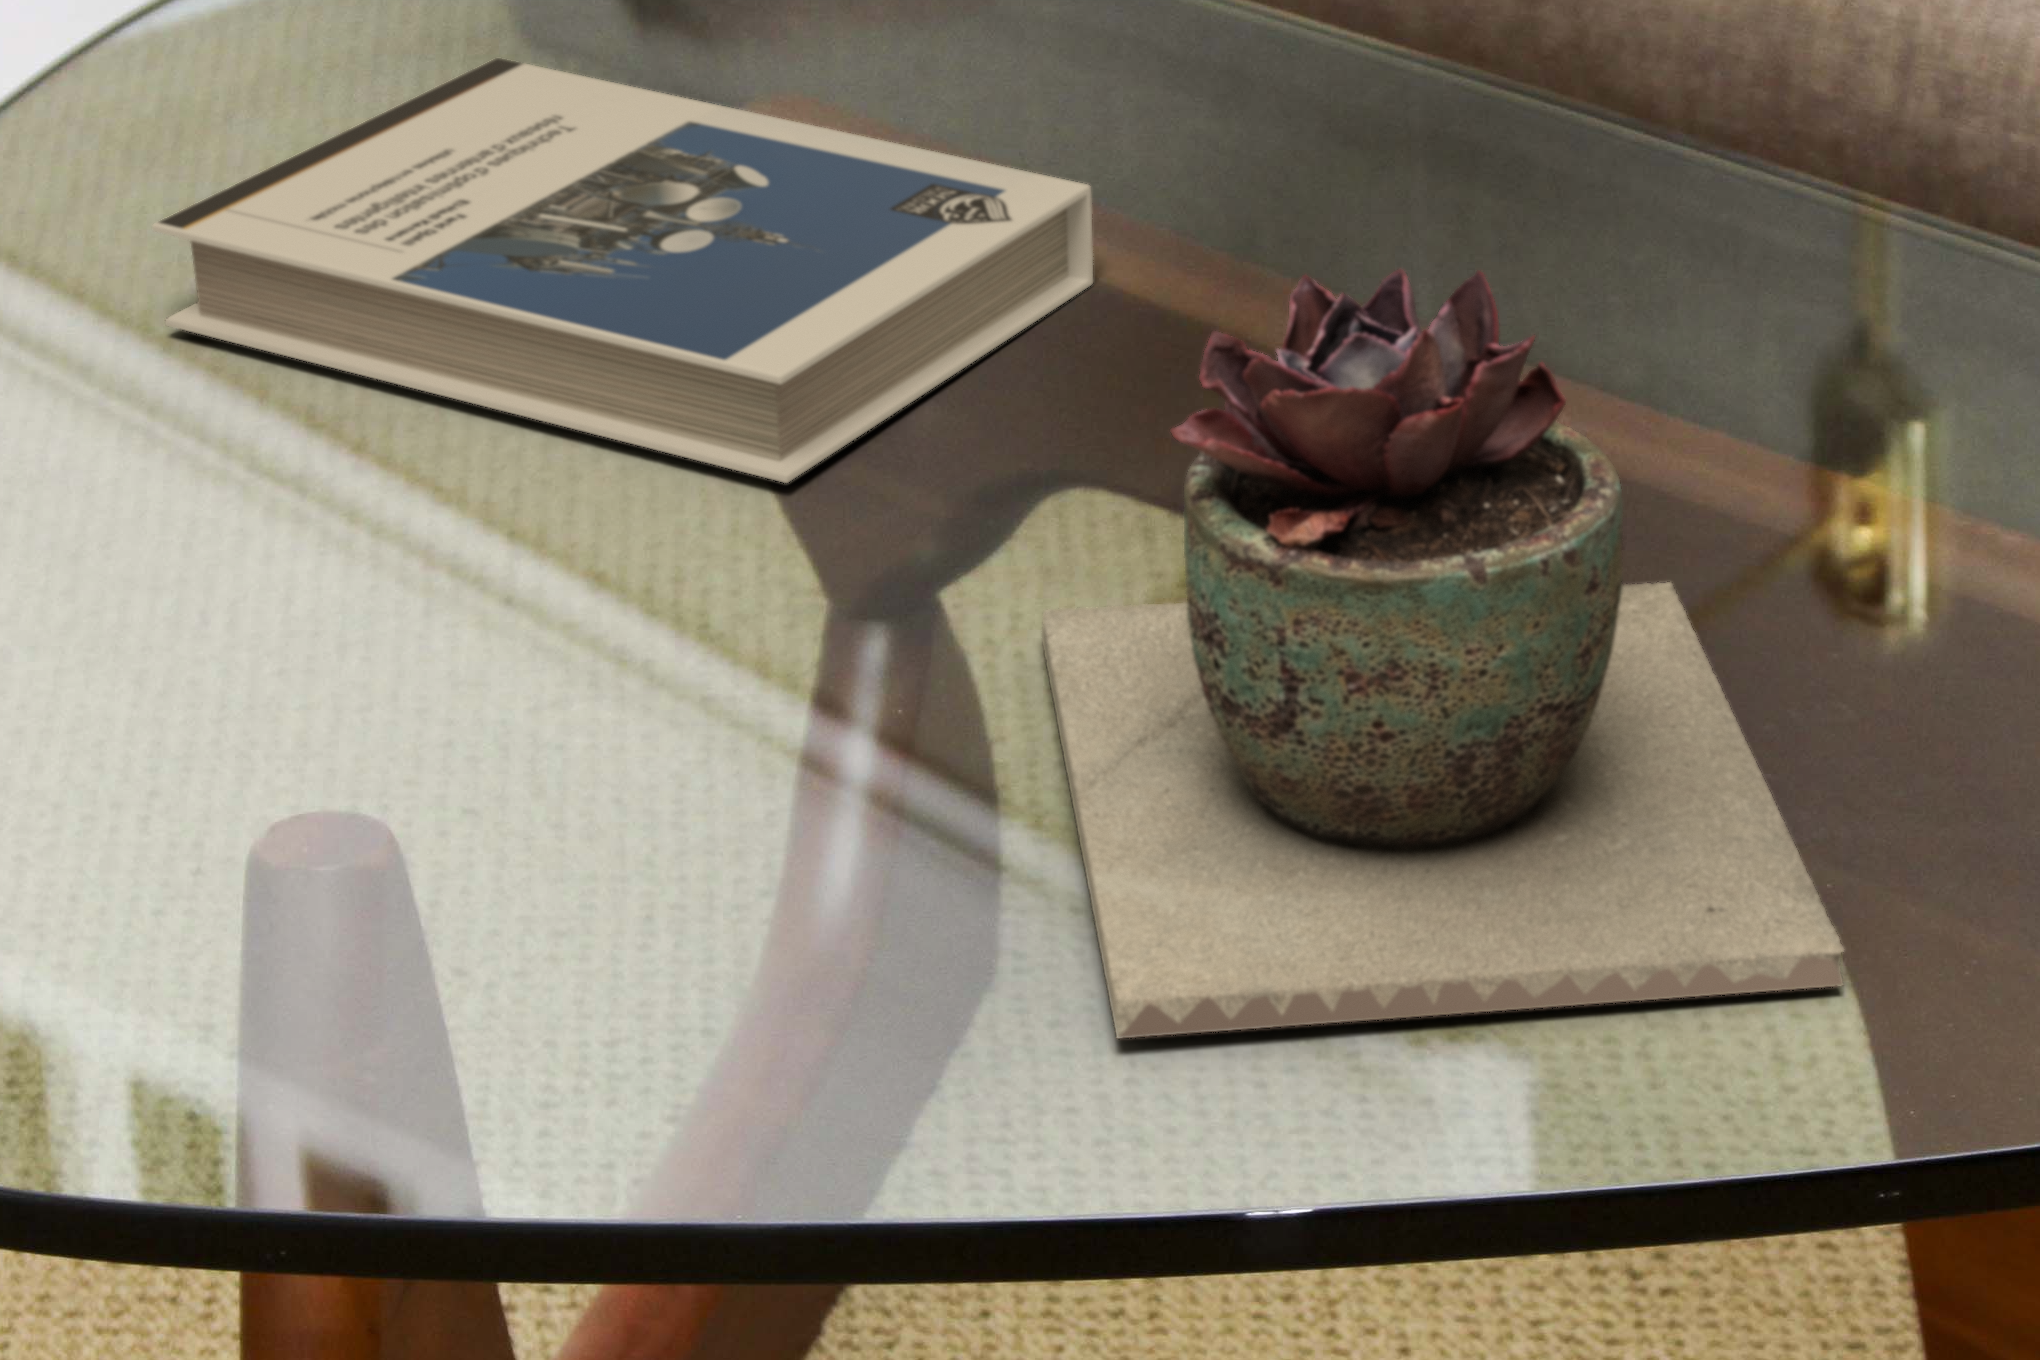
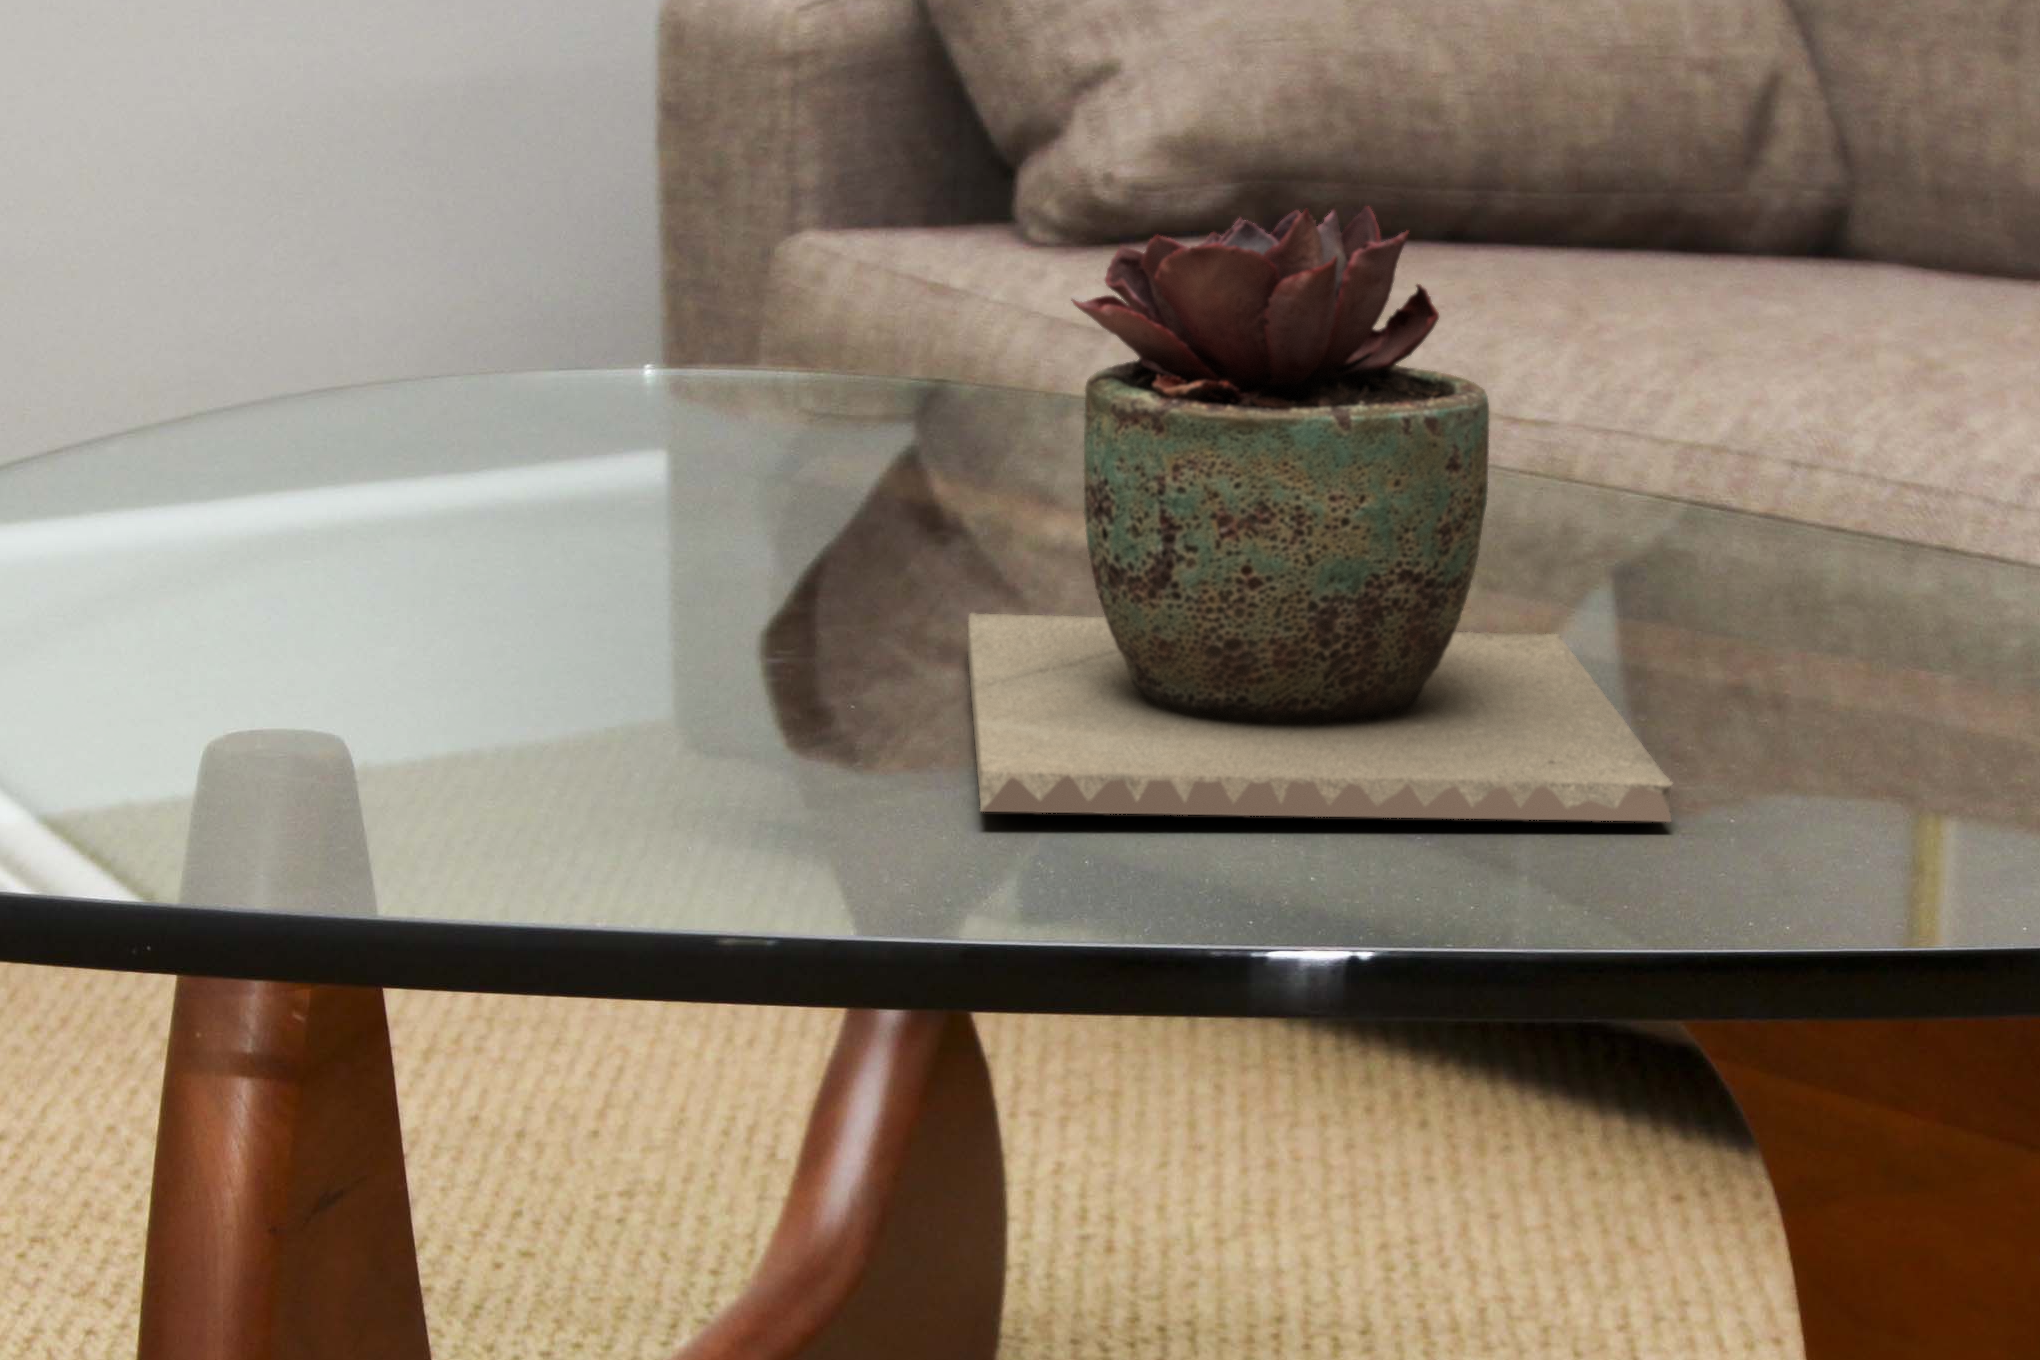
hardback book: present [153,58,1093,483] -> none [209,333,1065,566]

